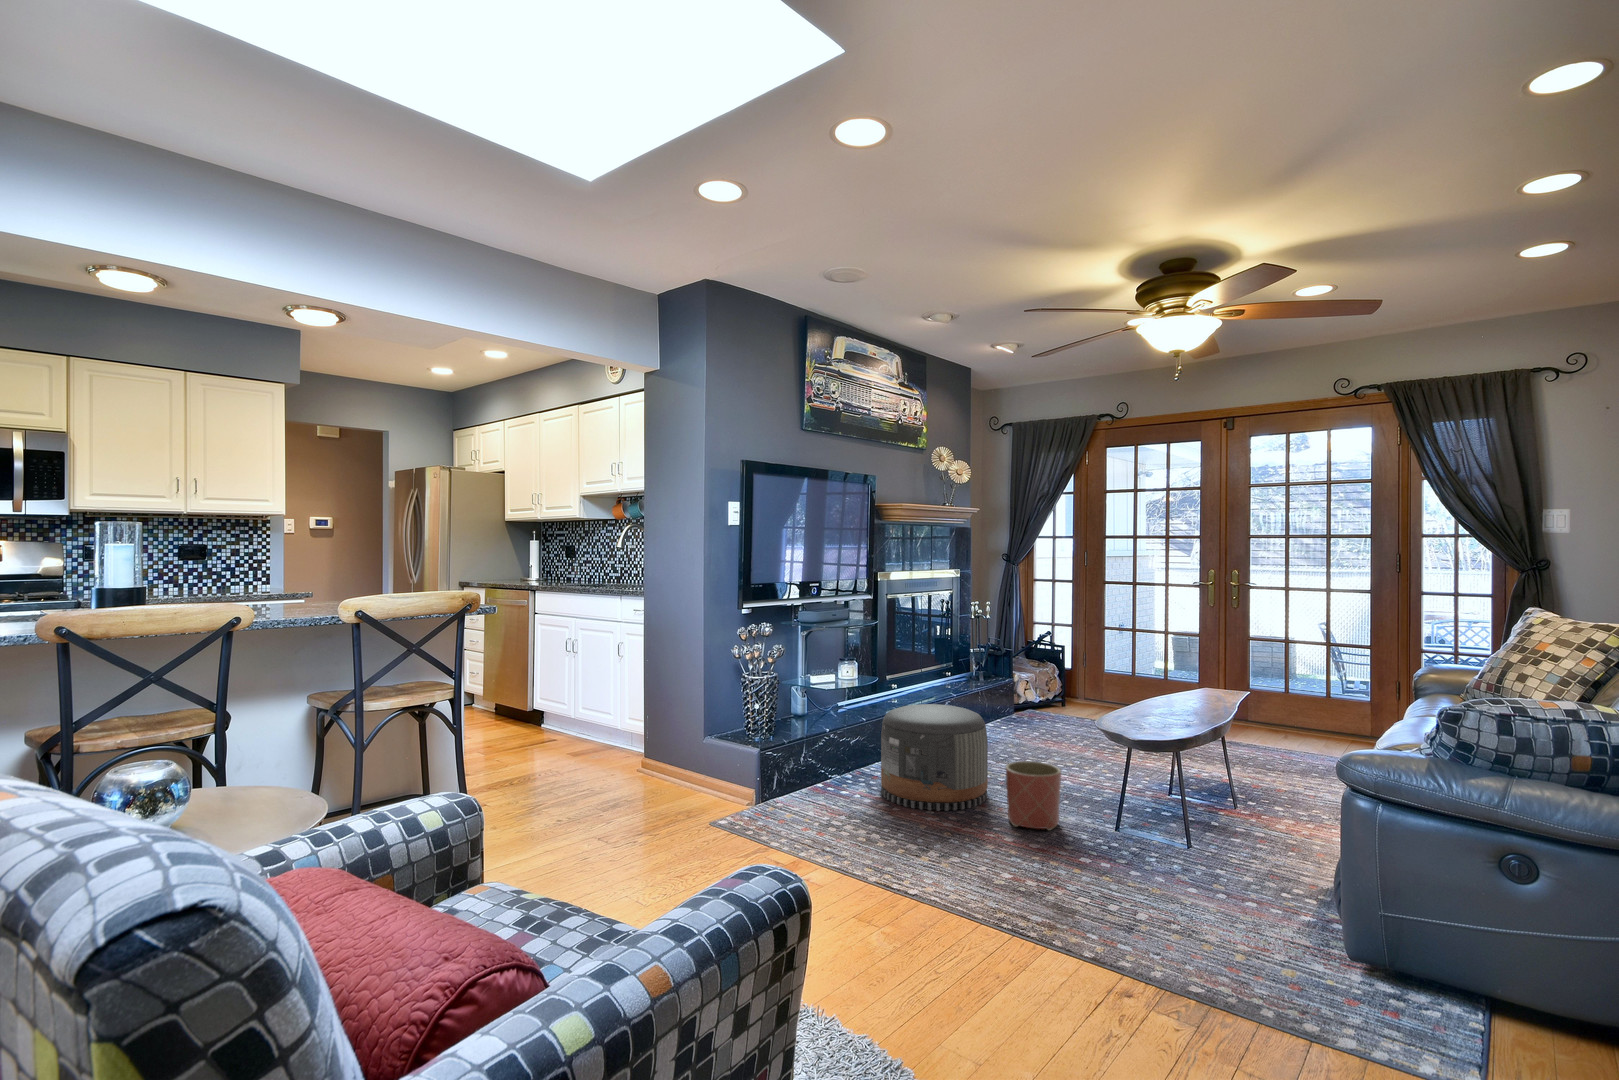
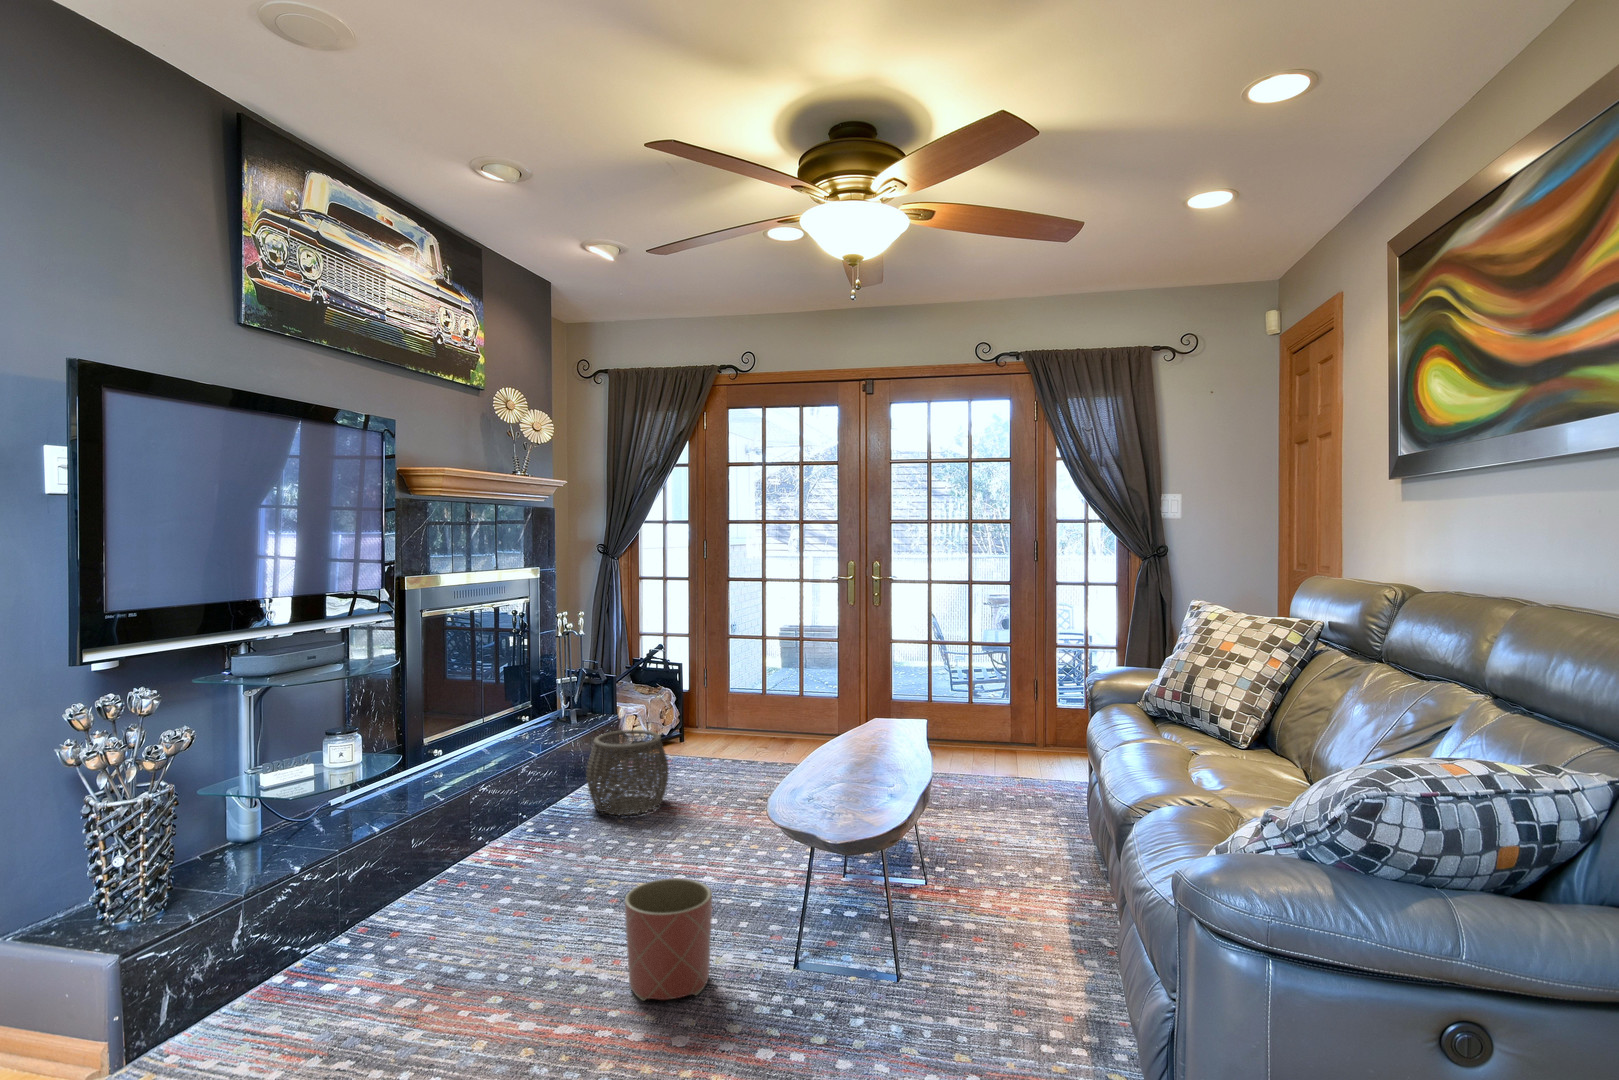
woven basket: none [990,685,1049,743] -> present [586,730,669,815]
pouf: present [881,704,988,811] -> none [403,796,591,997]

